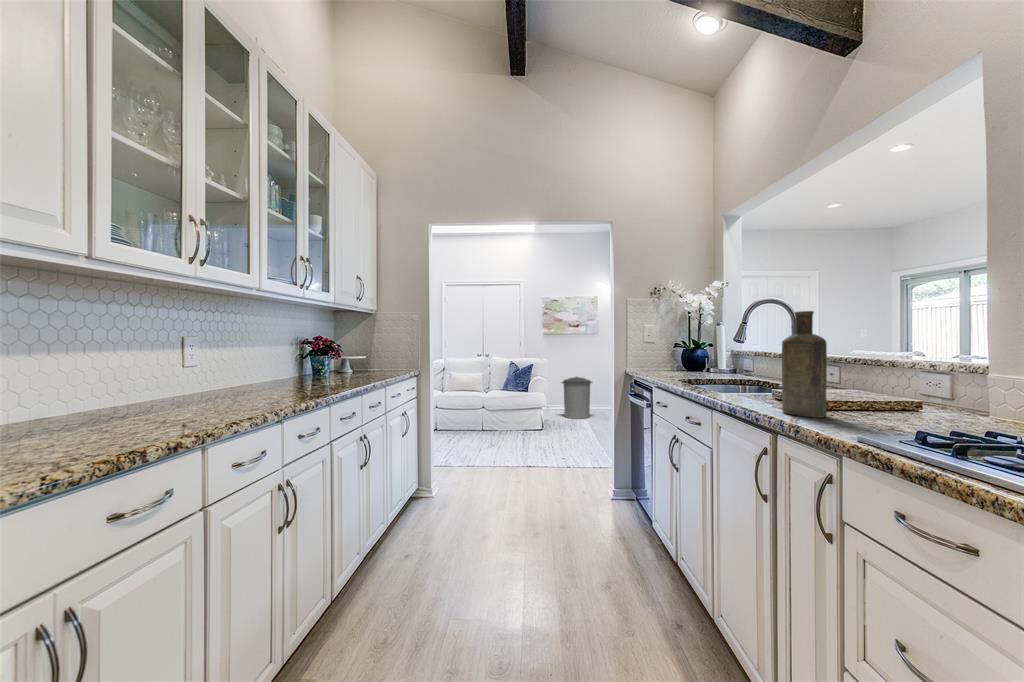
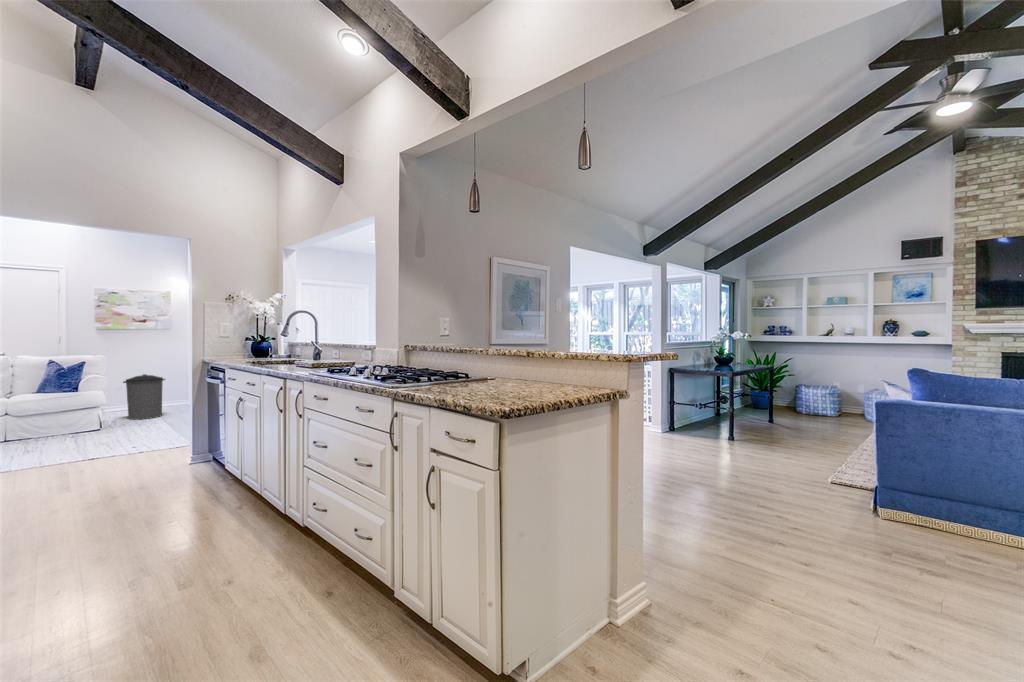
bottle: present [782,311,827,418] -> none [286,323,304,369]

